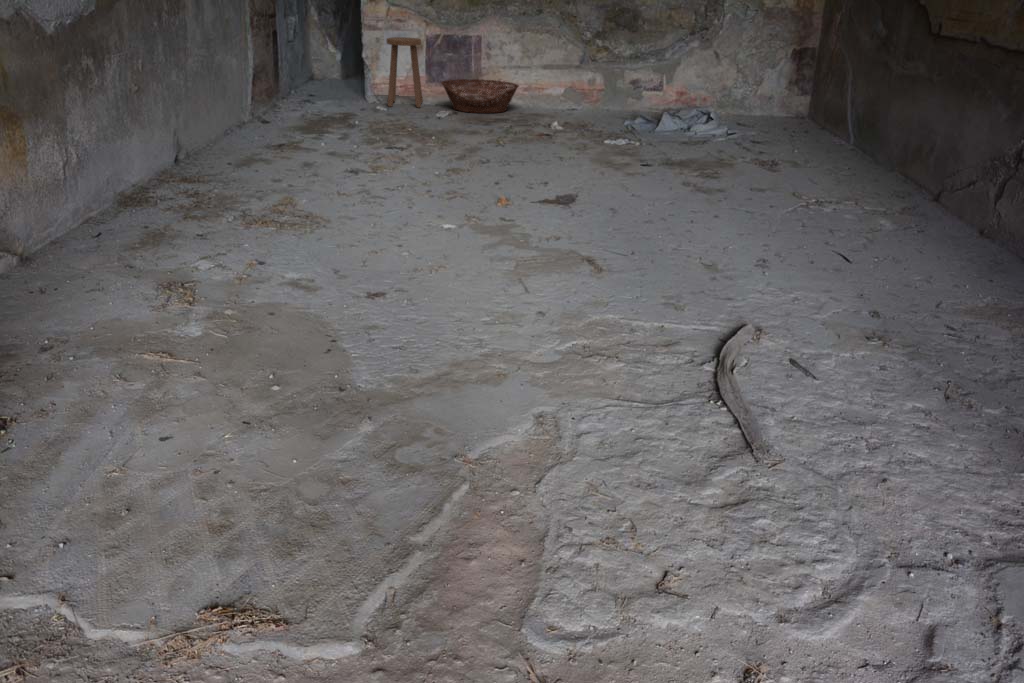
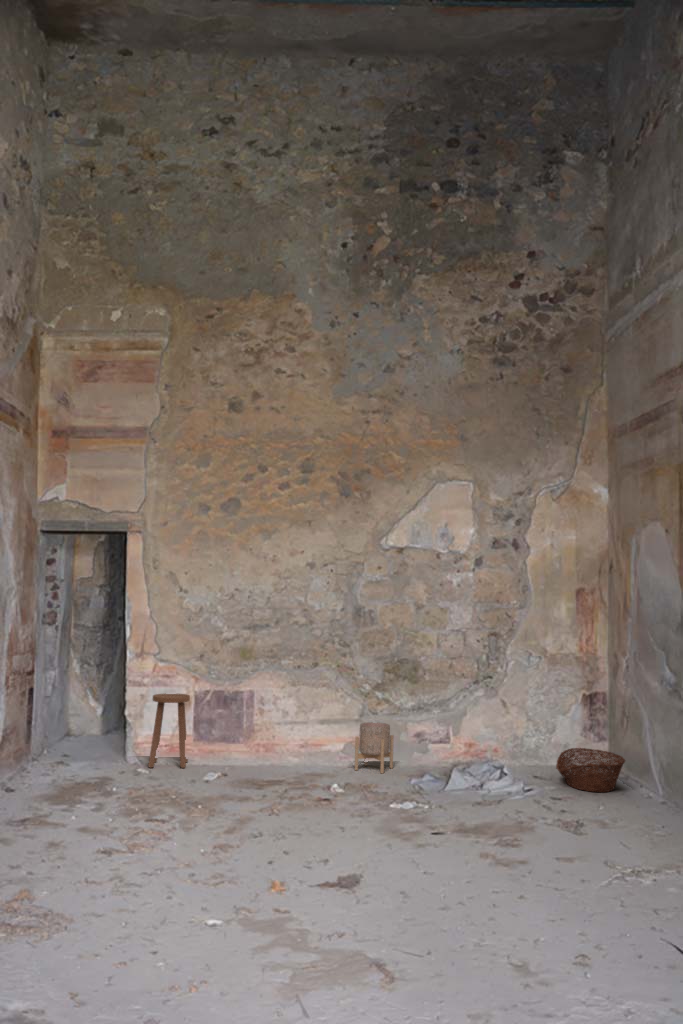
planter: none [573,69,610,116] -> present [355,722,394,773]
basket: present [441,79,519,113] -> present [556,748,625,792]

